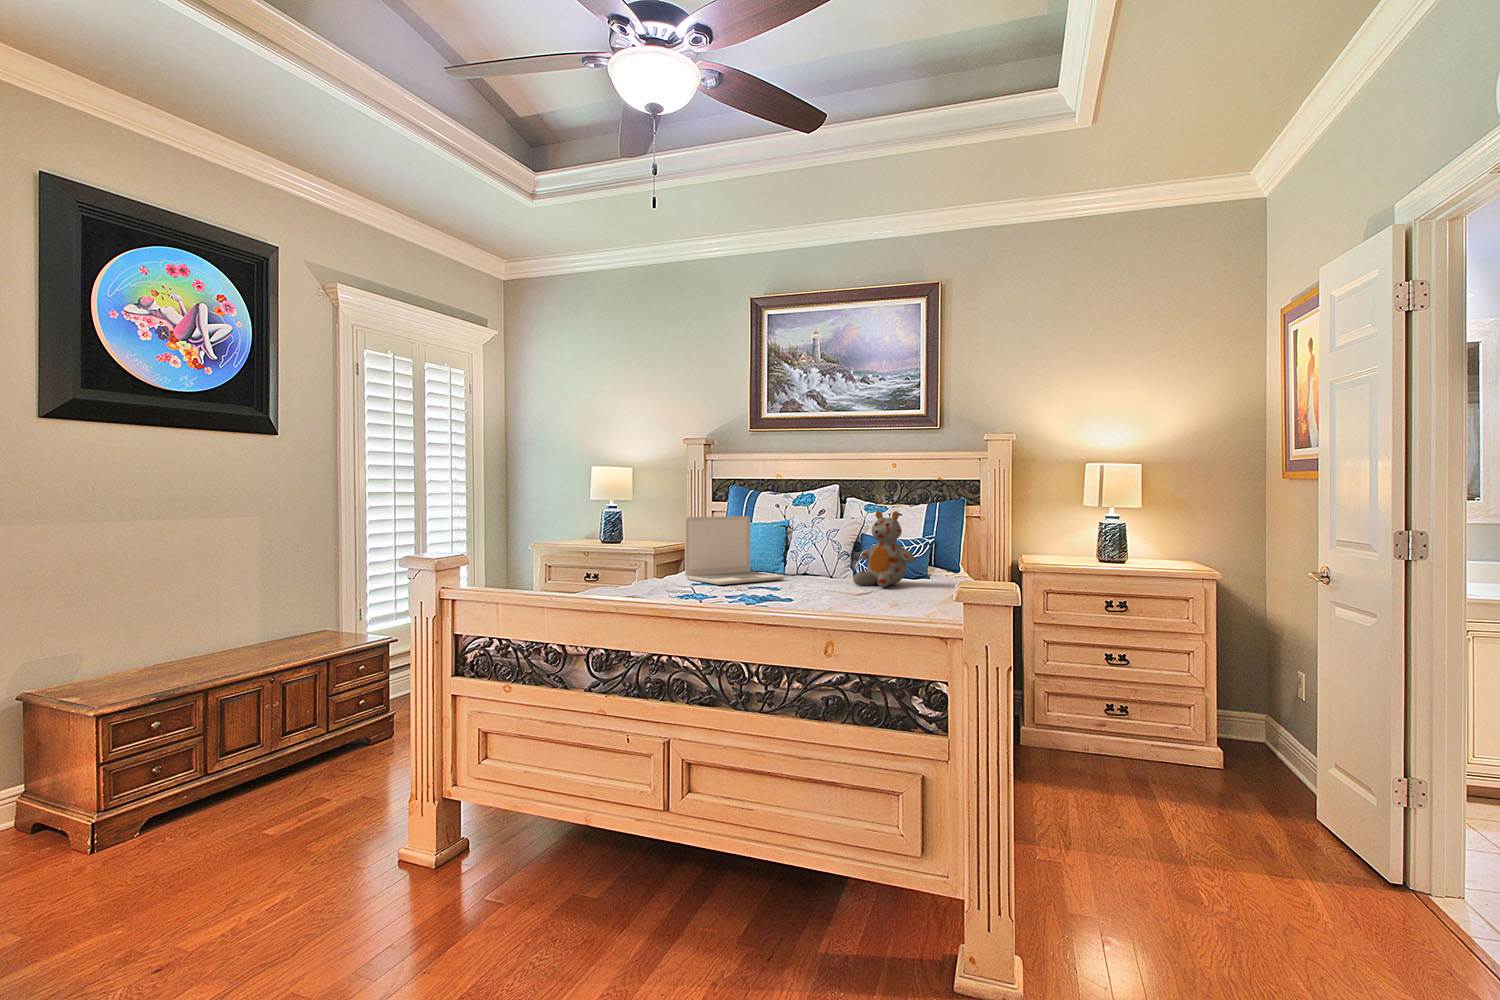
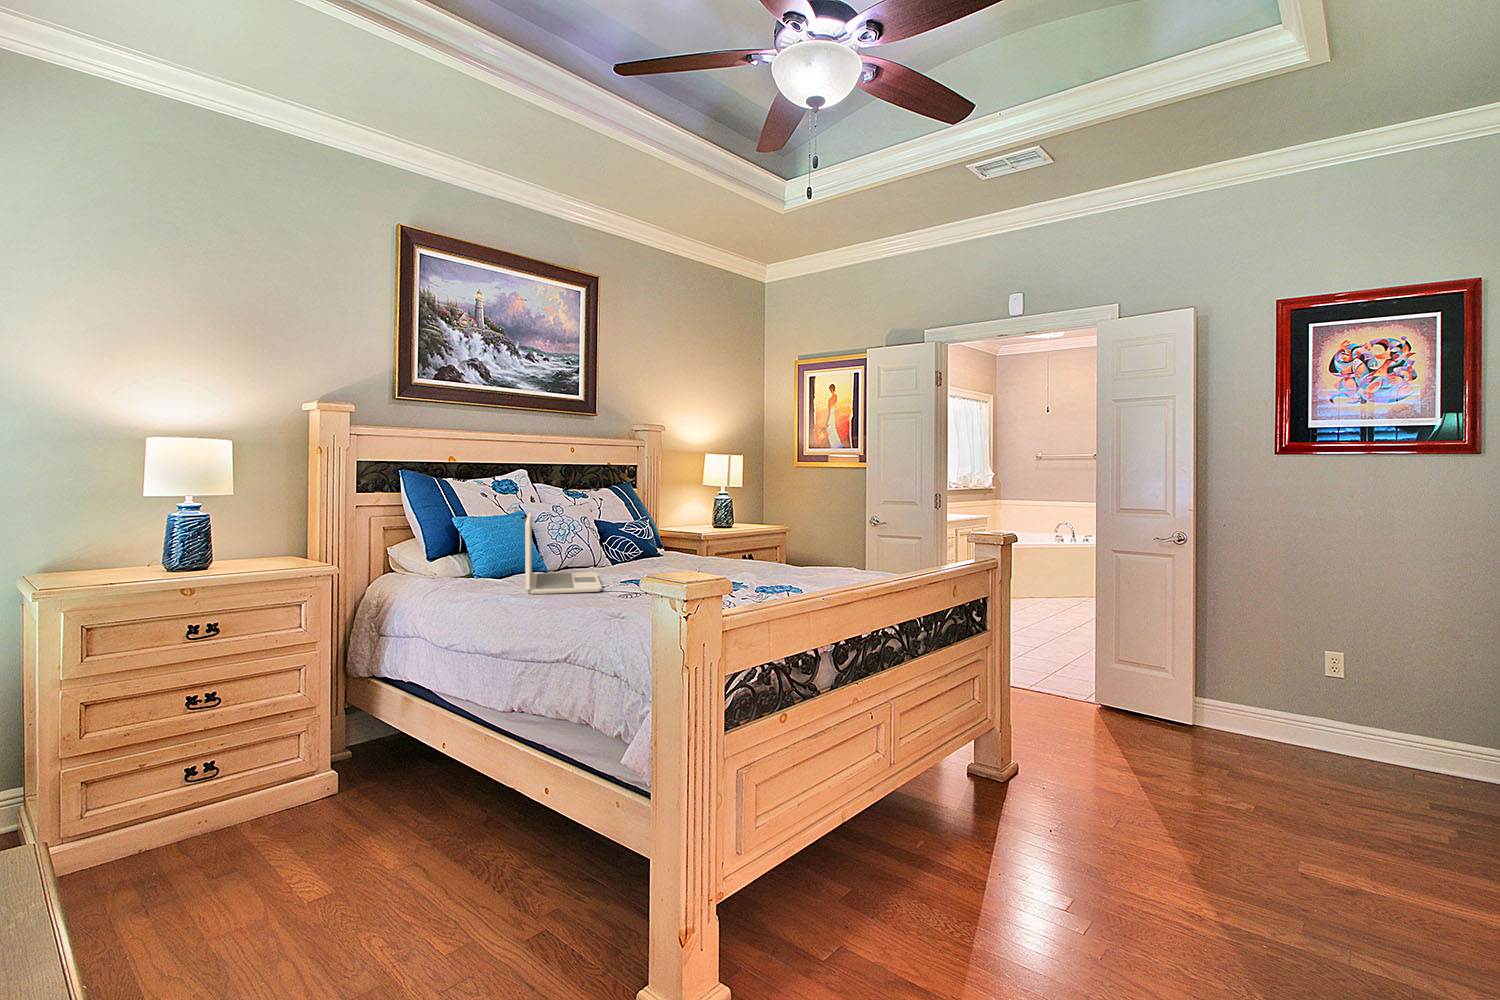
stuffed bear: present [853,511,915,587] -> none [637,499,689,569]

